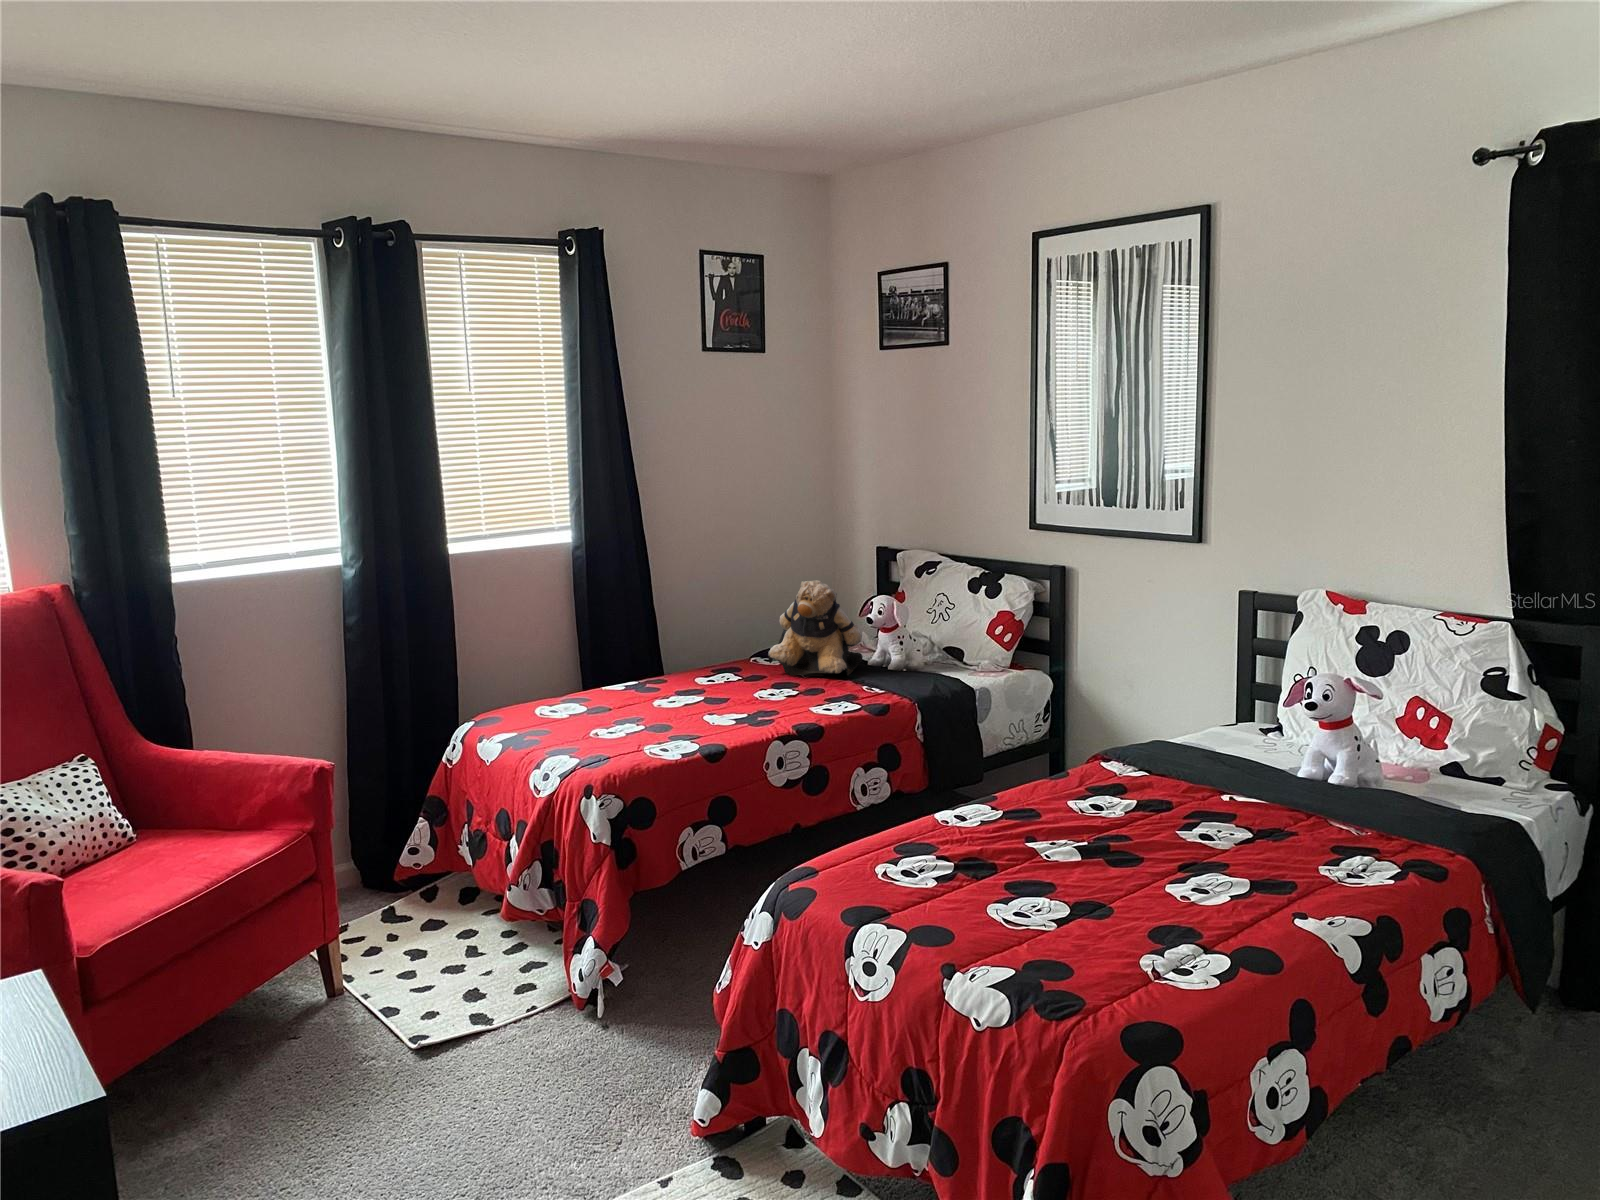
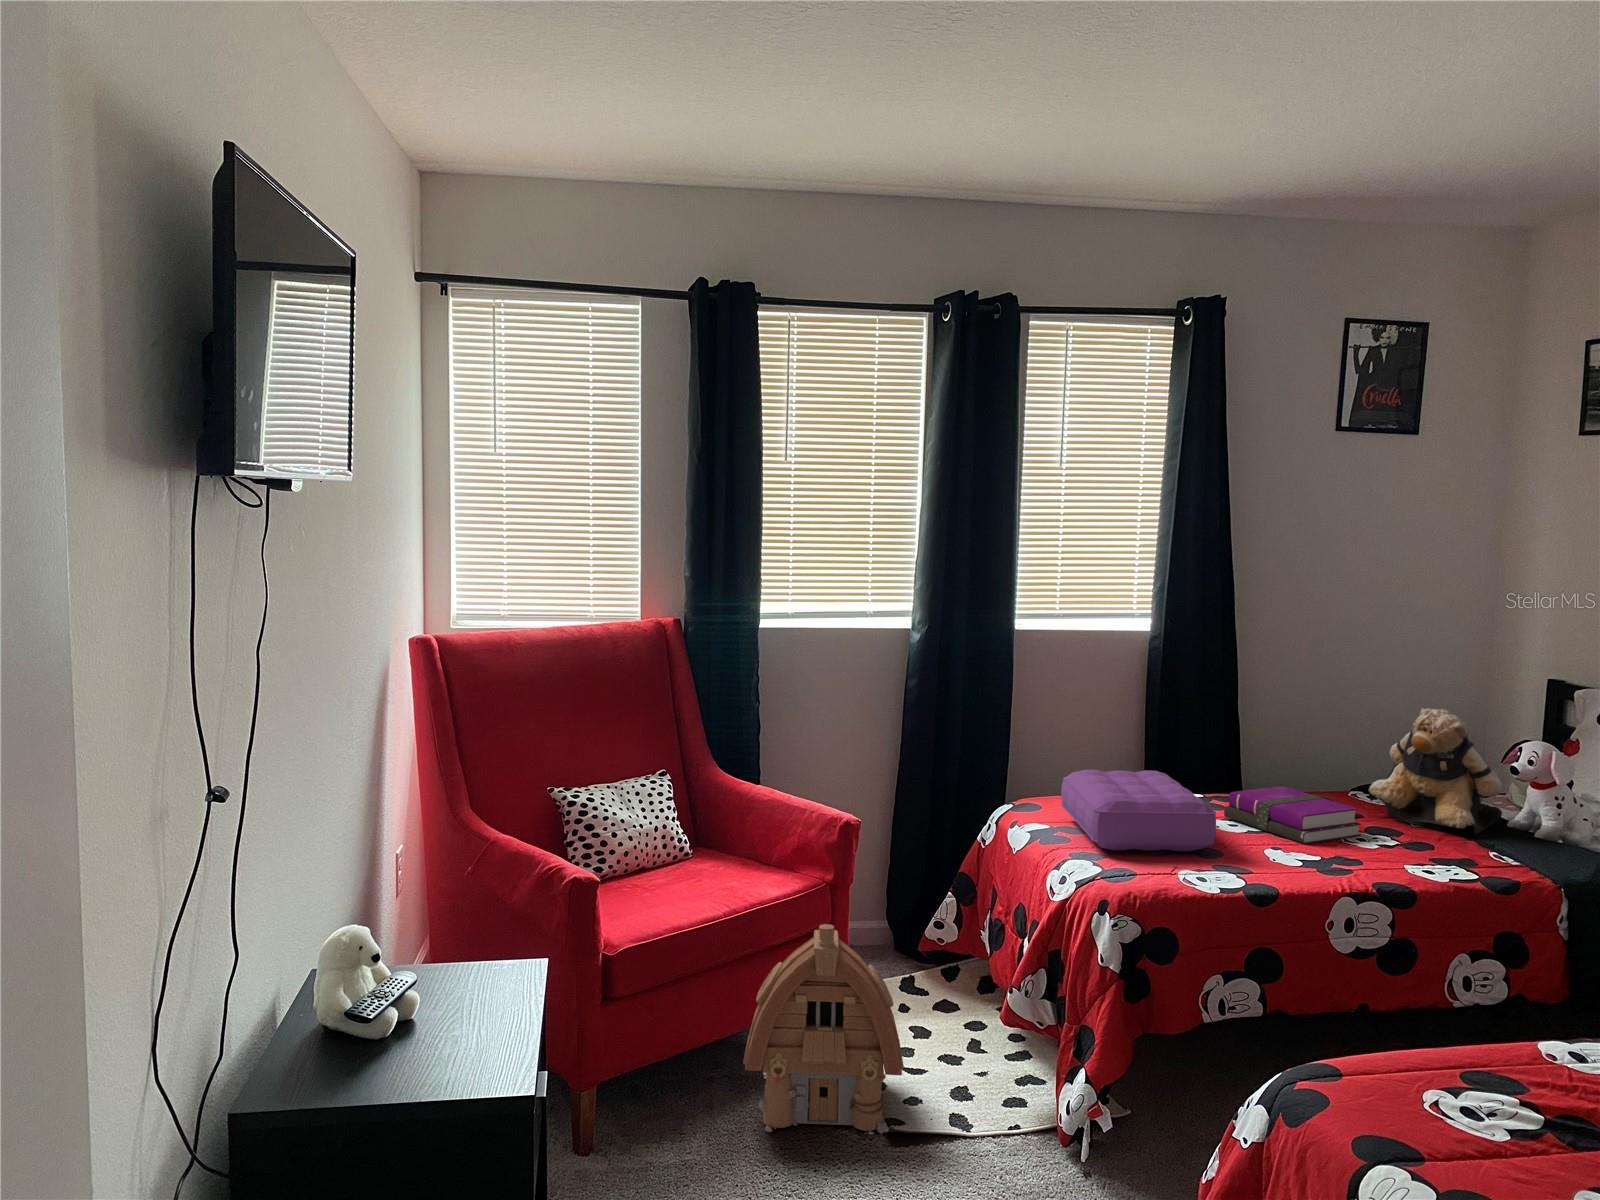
notebook: none [662,663,770,707] -> present [1224,786,1361,844]
pillow: none [522,667,667,743] -> present [1061,770,1216,852]
toy house: none [255,868,427,1088] -> present [743,924,904,1134]

